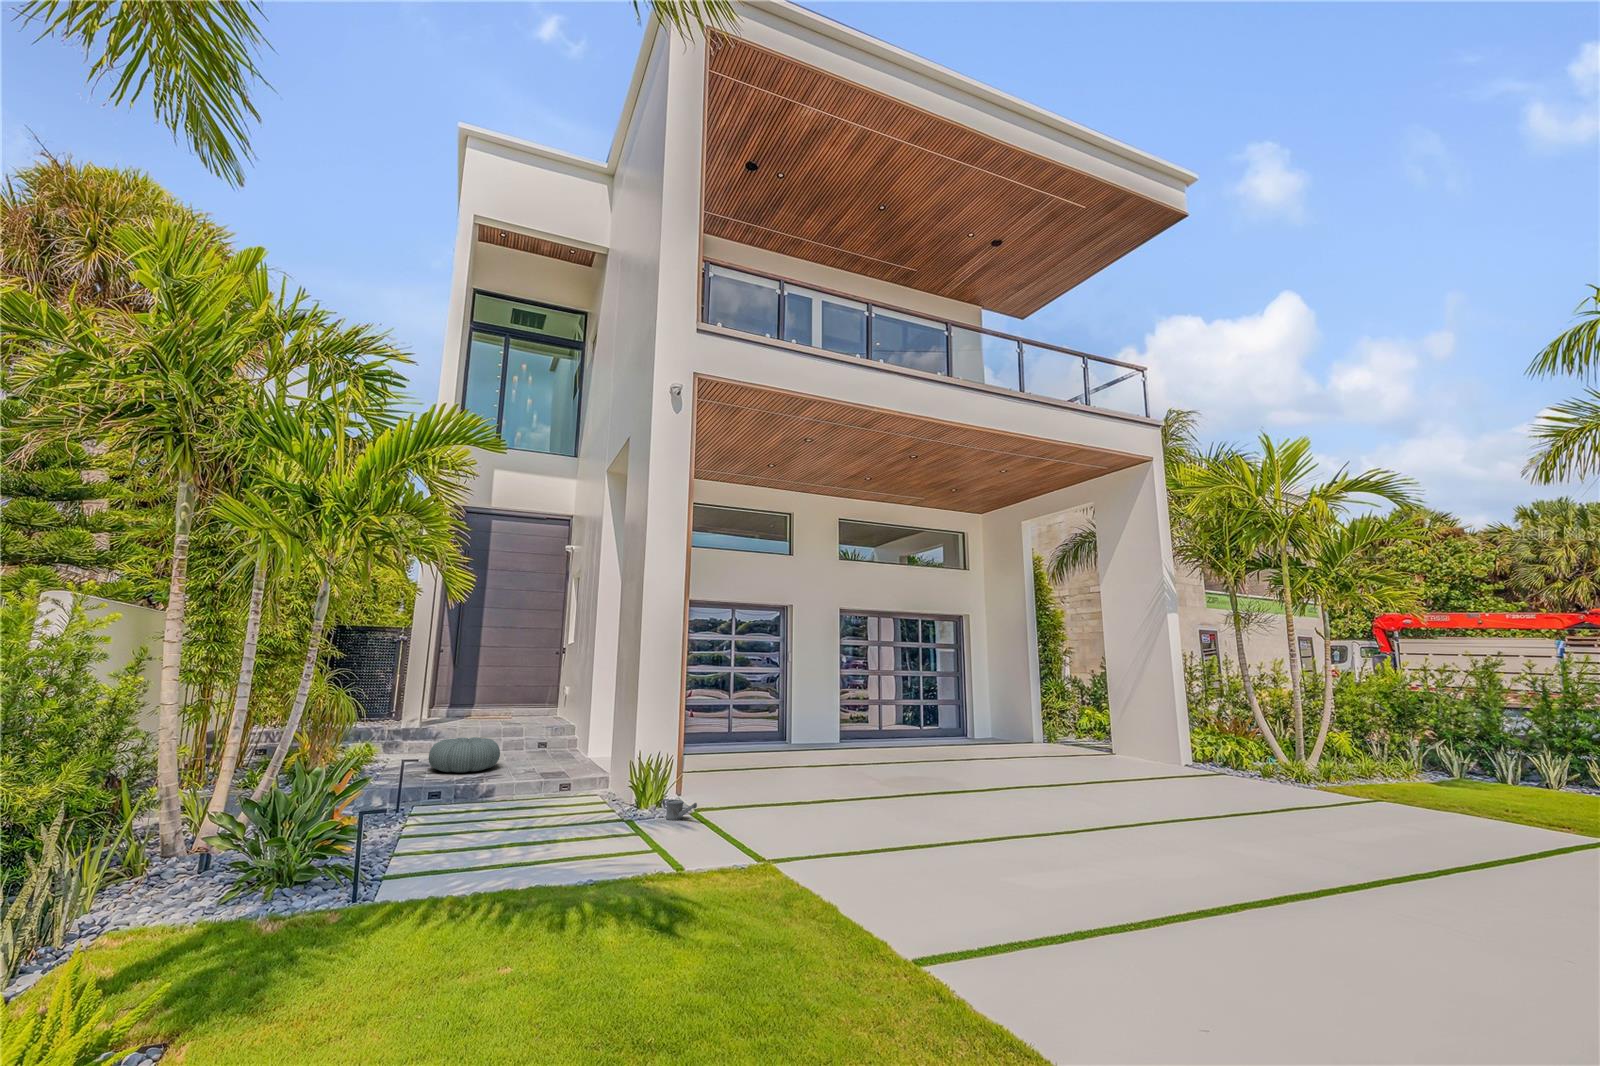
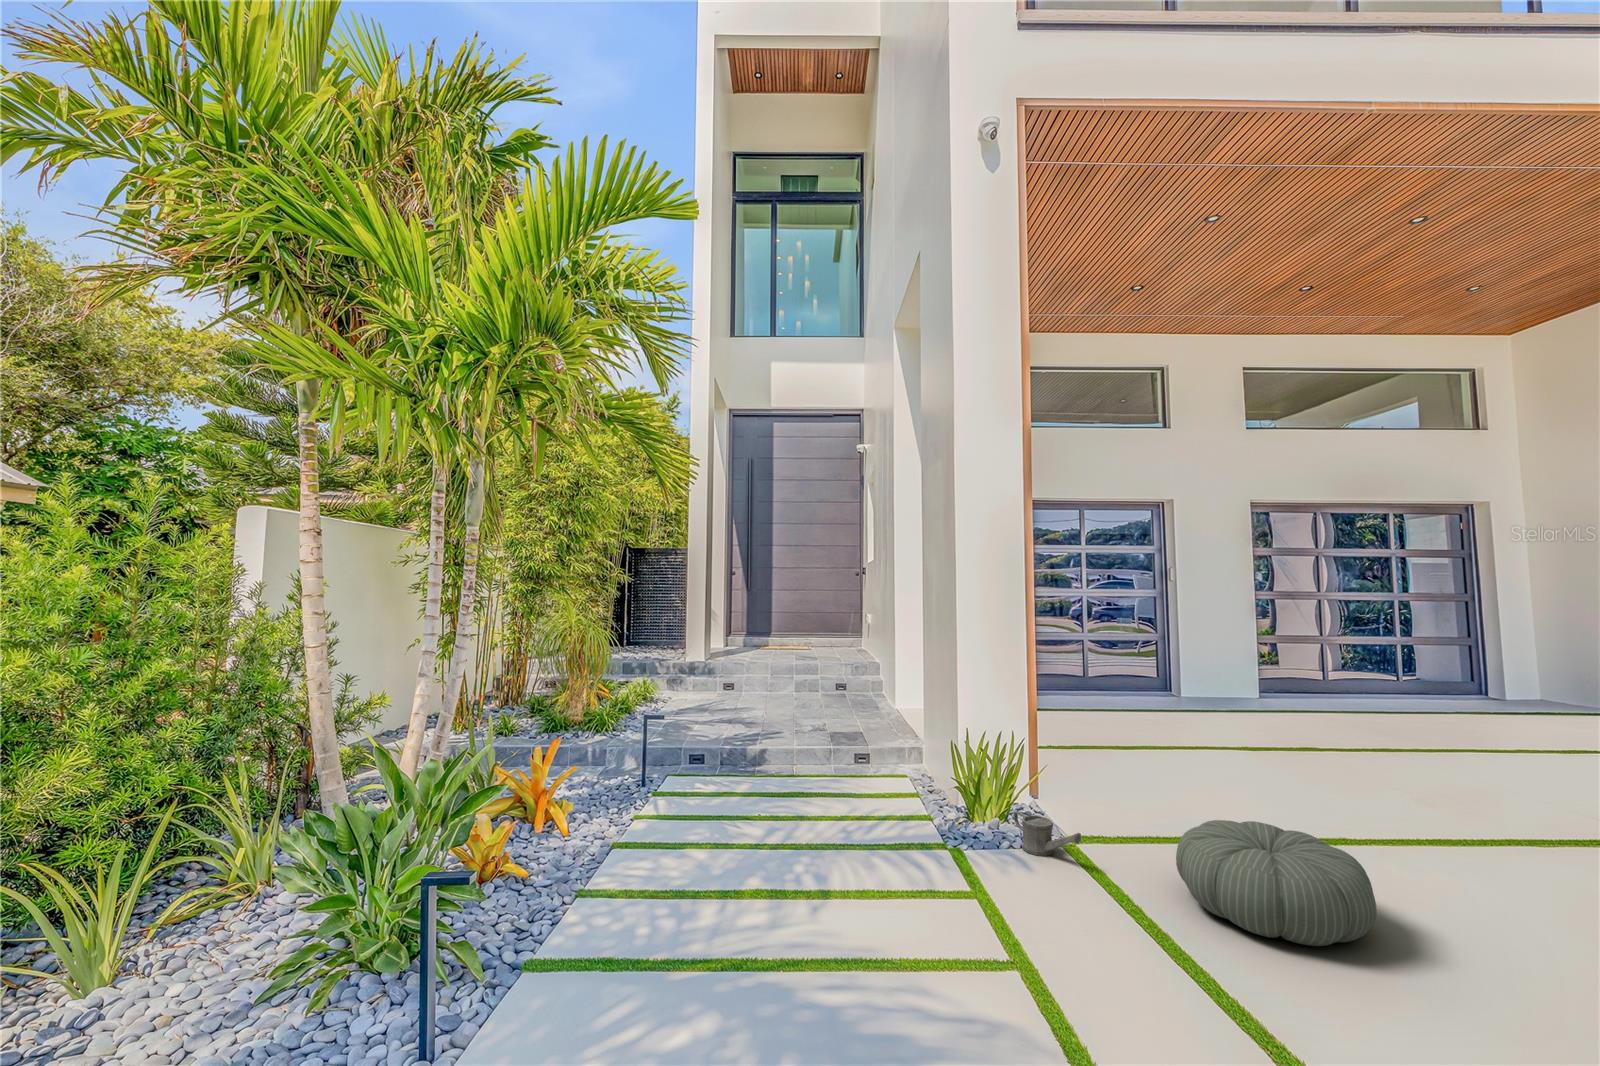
pouf: present [429,737,500,773] -> present [1176,820,1377,946]

